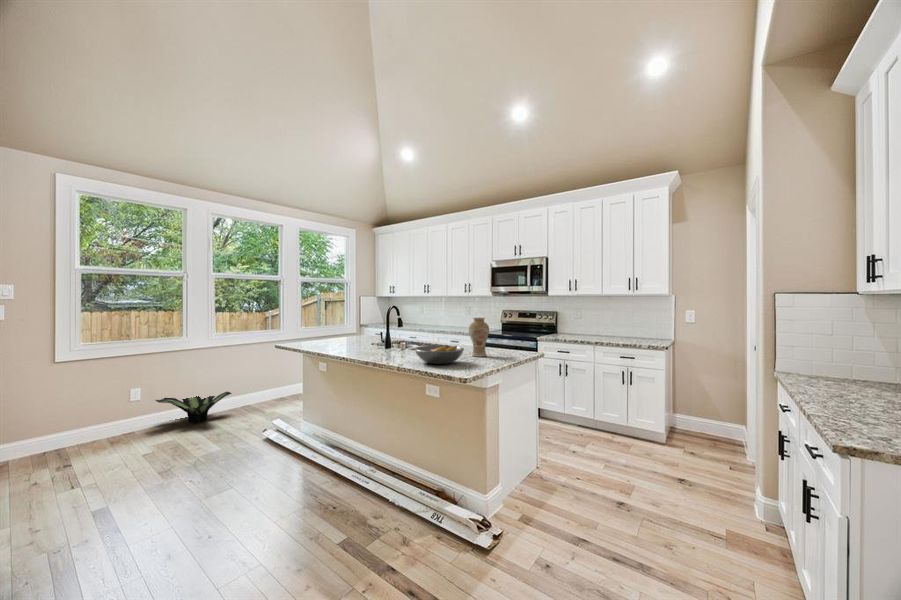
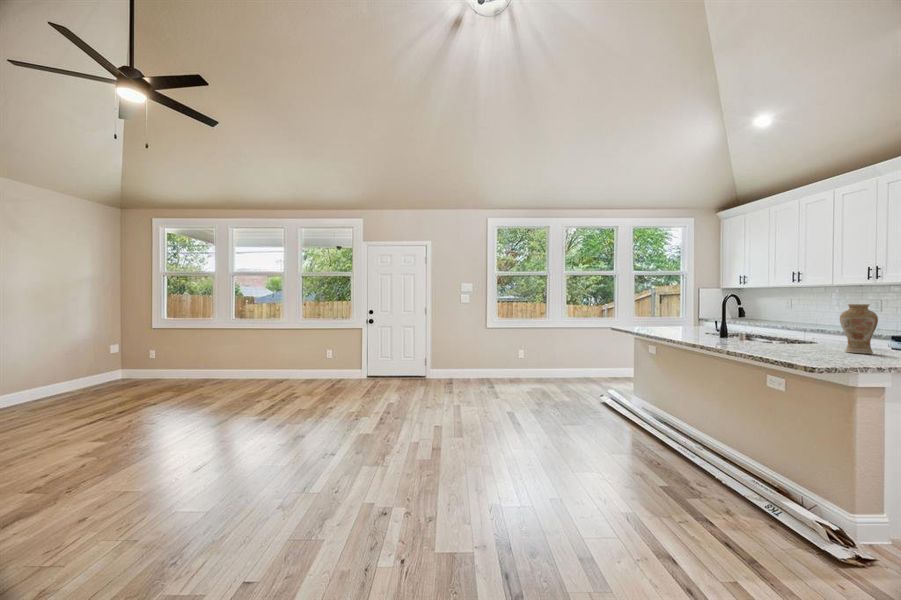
fruit bowl: present [414,345,464,364] -> none [748,333,823,353]
potted plant: present [156,392,231,423] -> none [525,360,576,387]

